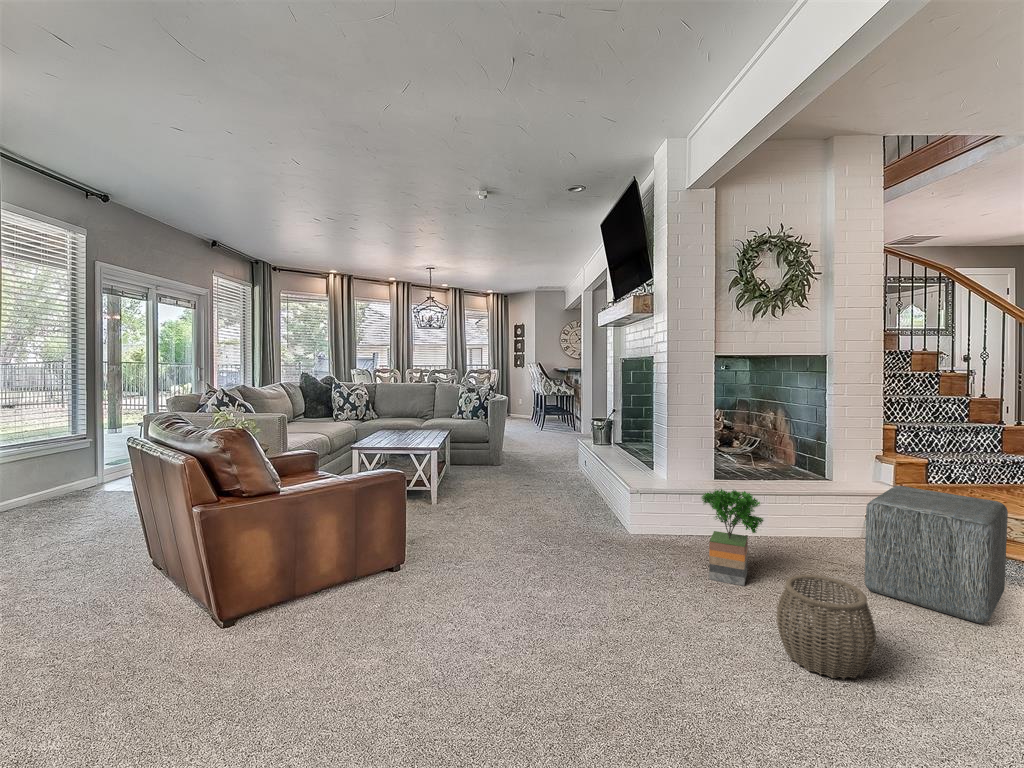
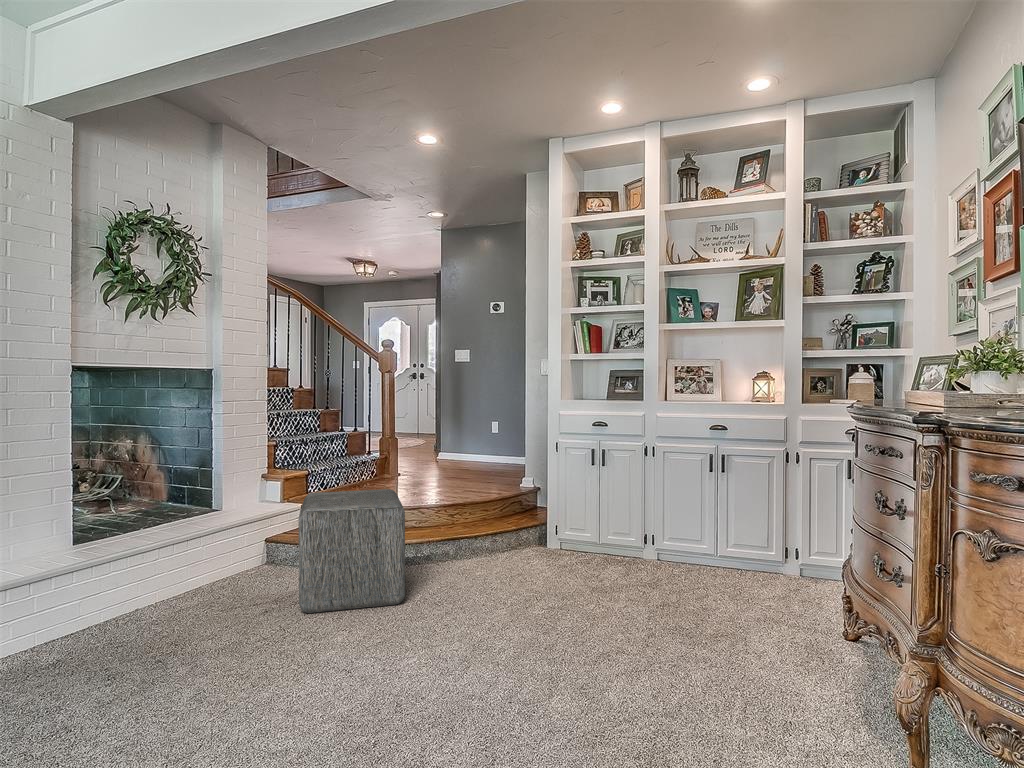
potted tree: present [701,489,763,586] -> none [89,532,195,682]
woven basket: present [776,575,877,679] -> none [256,598,366,722]

